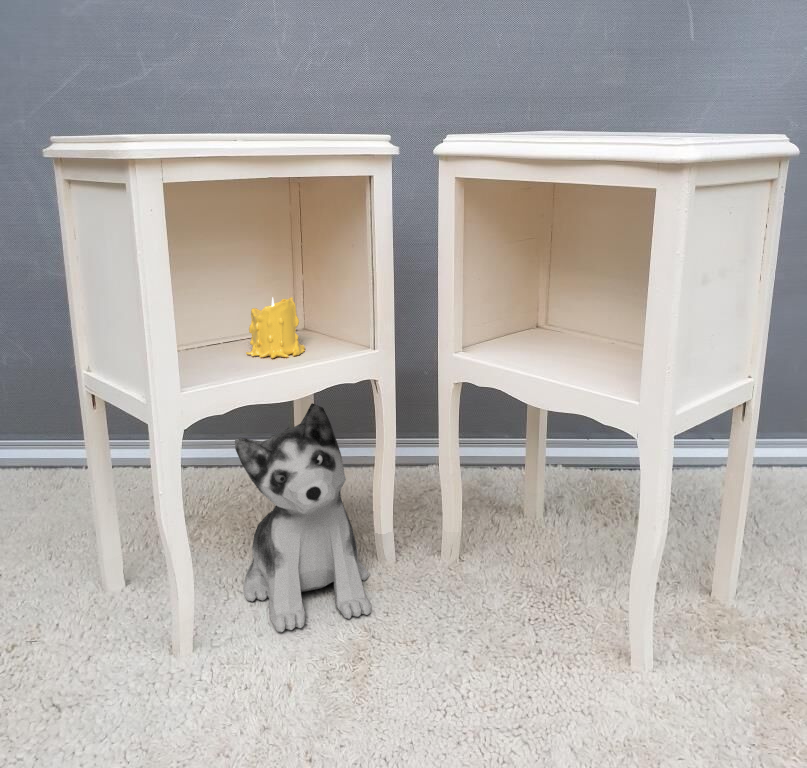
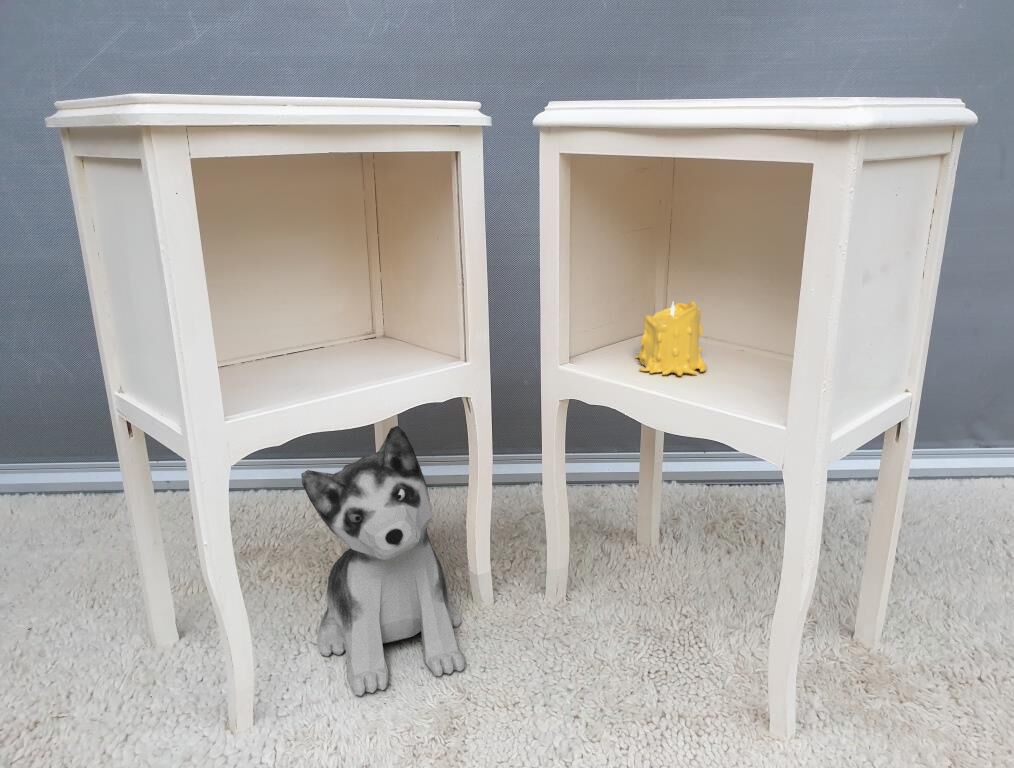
candle: present [246,297,305,358] -> present [635,301,707,376]

